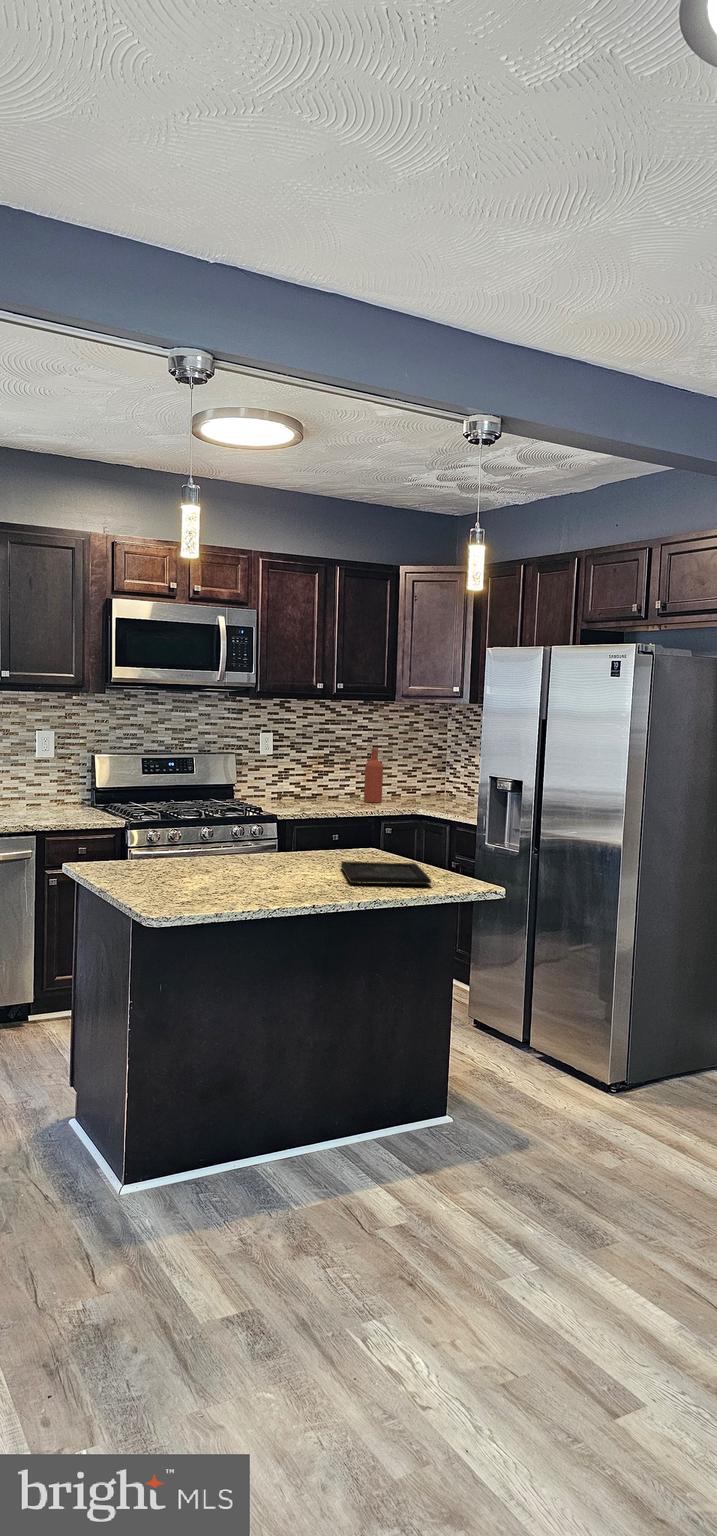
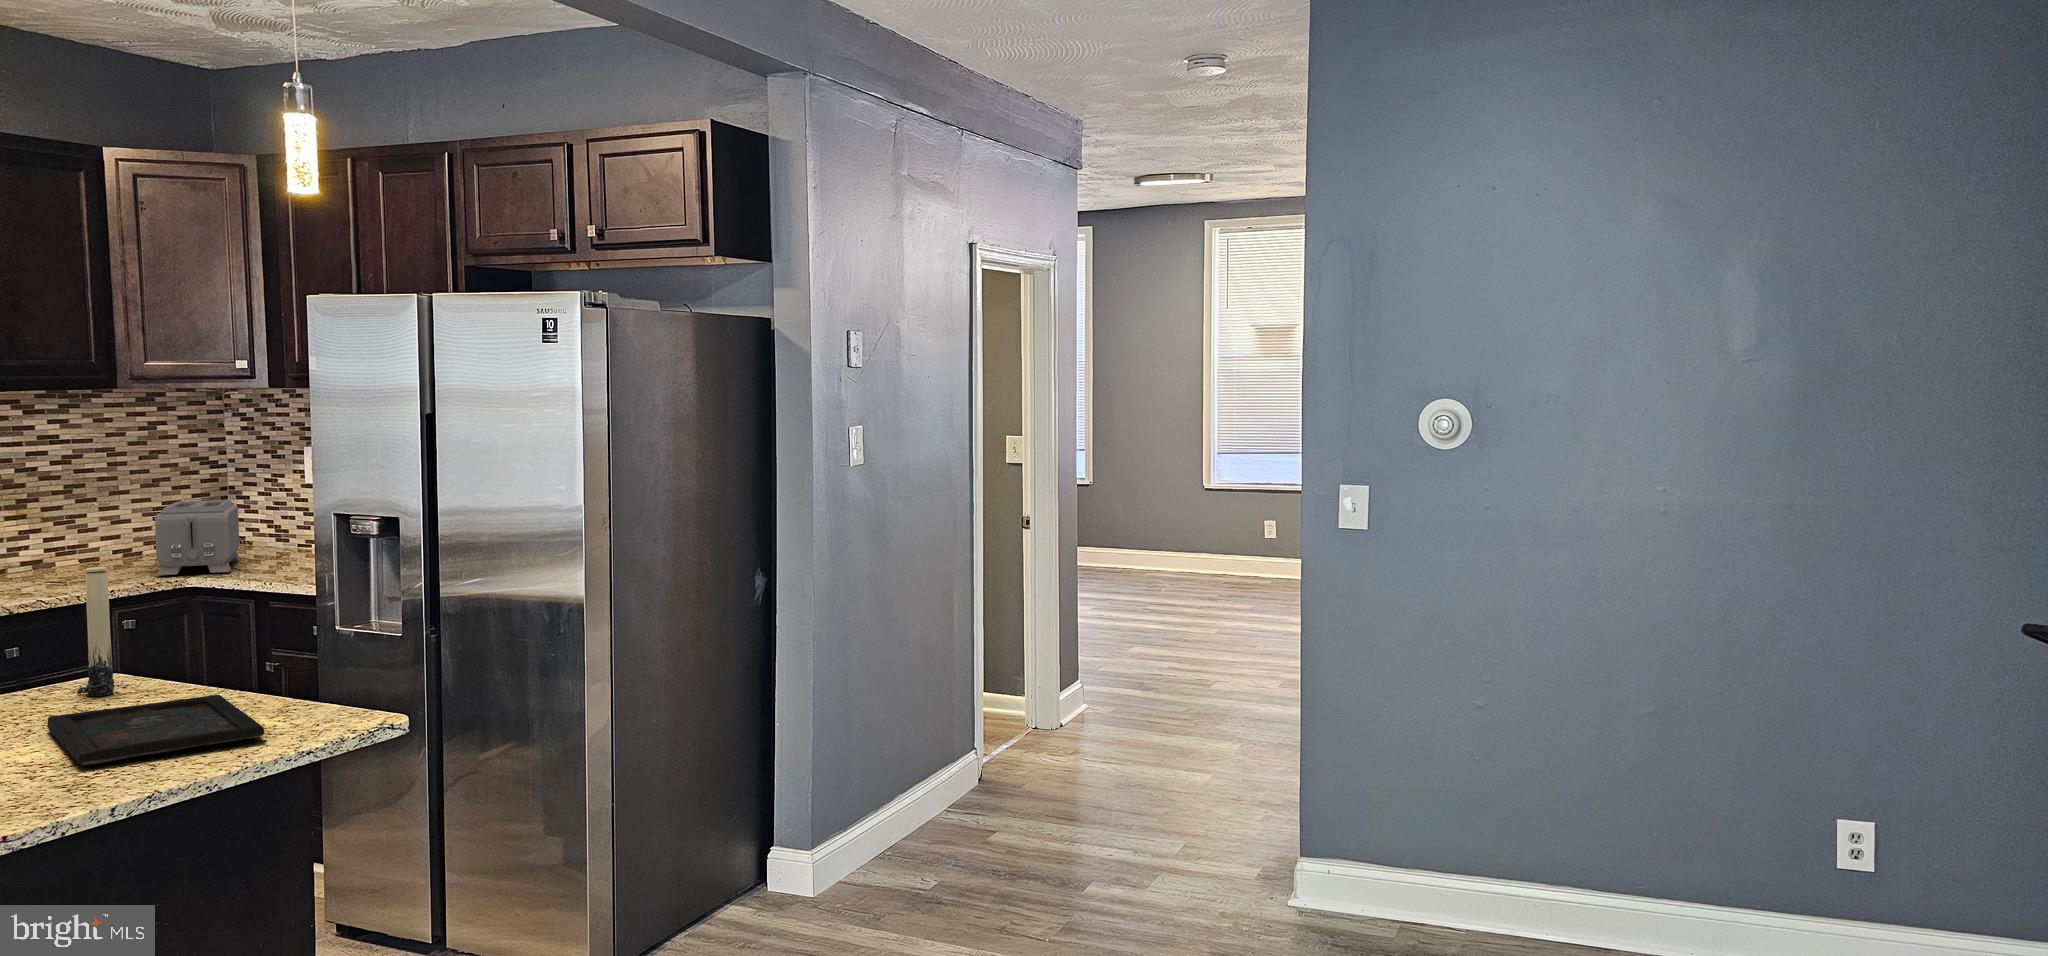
bottle: present [364,748,383,802] -> none [63,474,105,572]
toaster: none [405,767,449,810] -> present [155,500,240,575]
candle: none [356,791,374,858] -> present [77,567,114,696]

